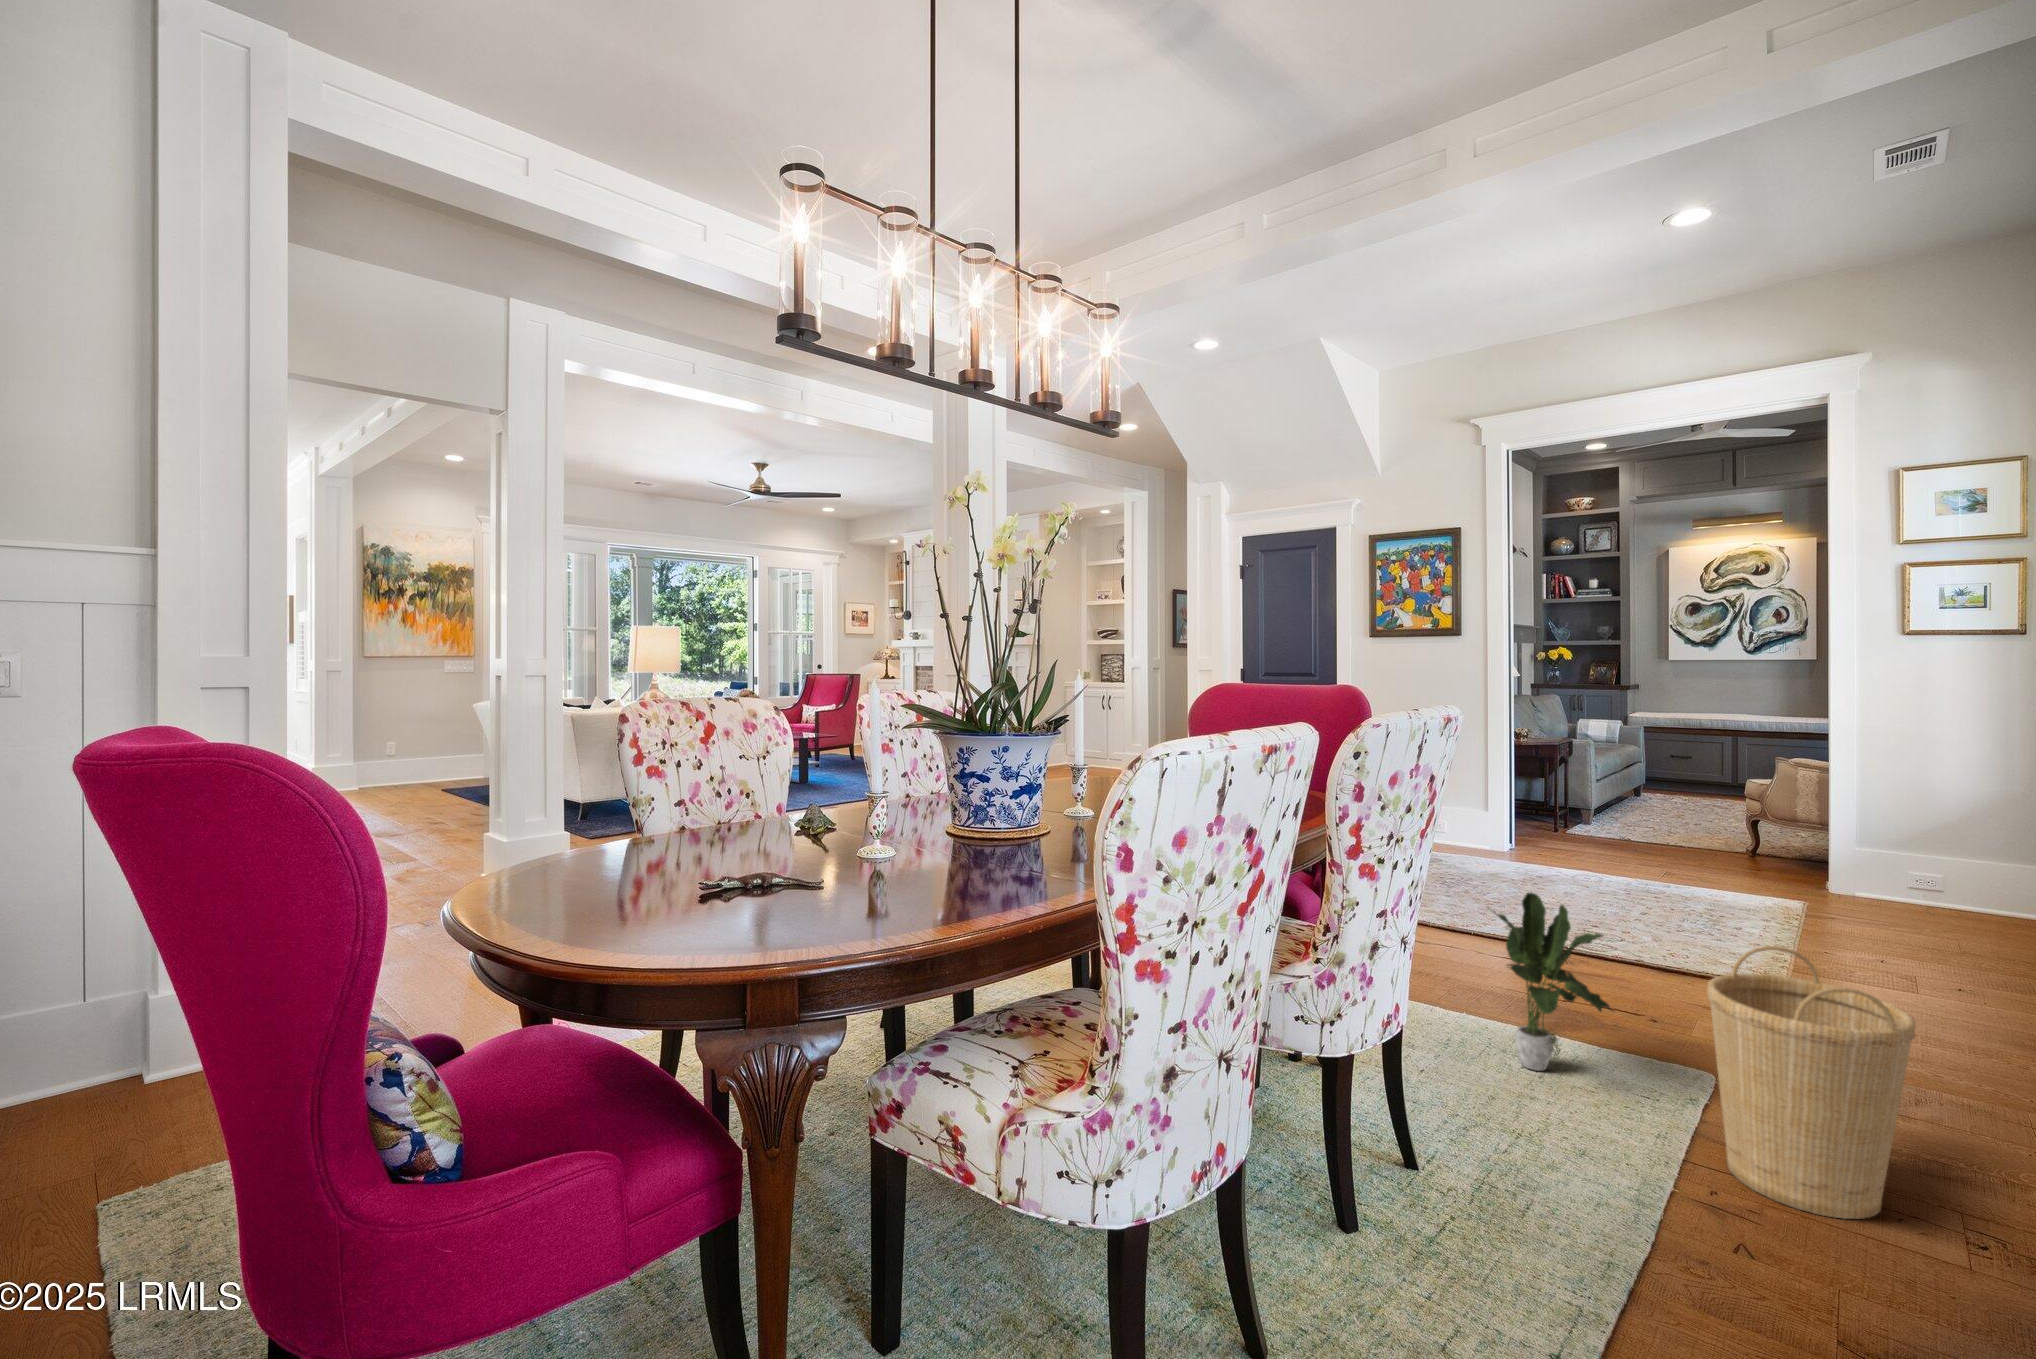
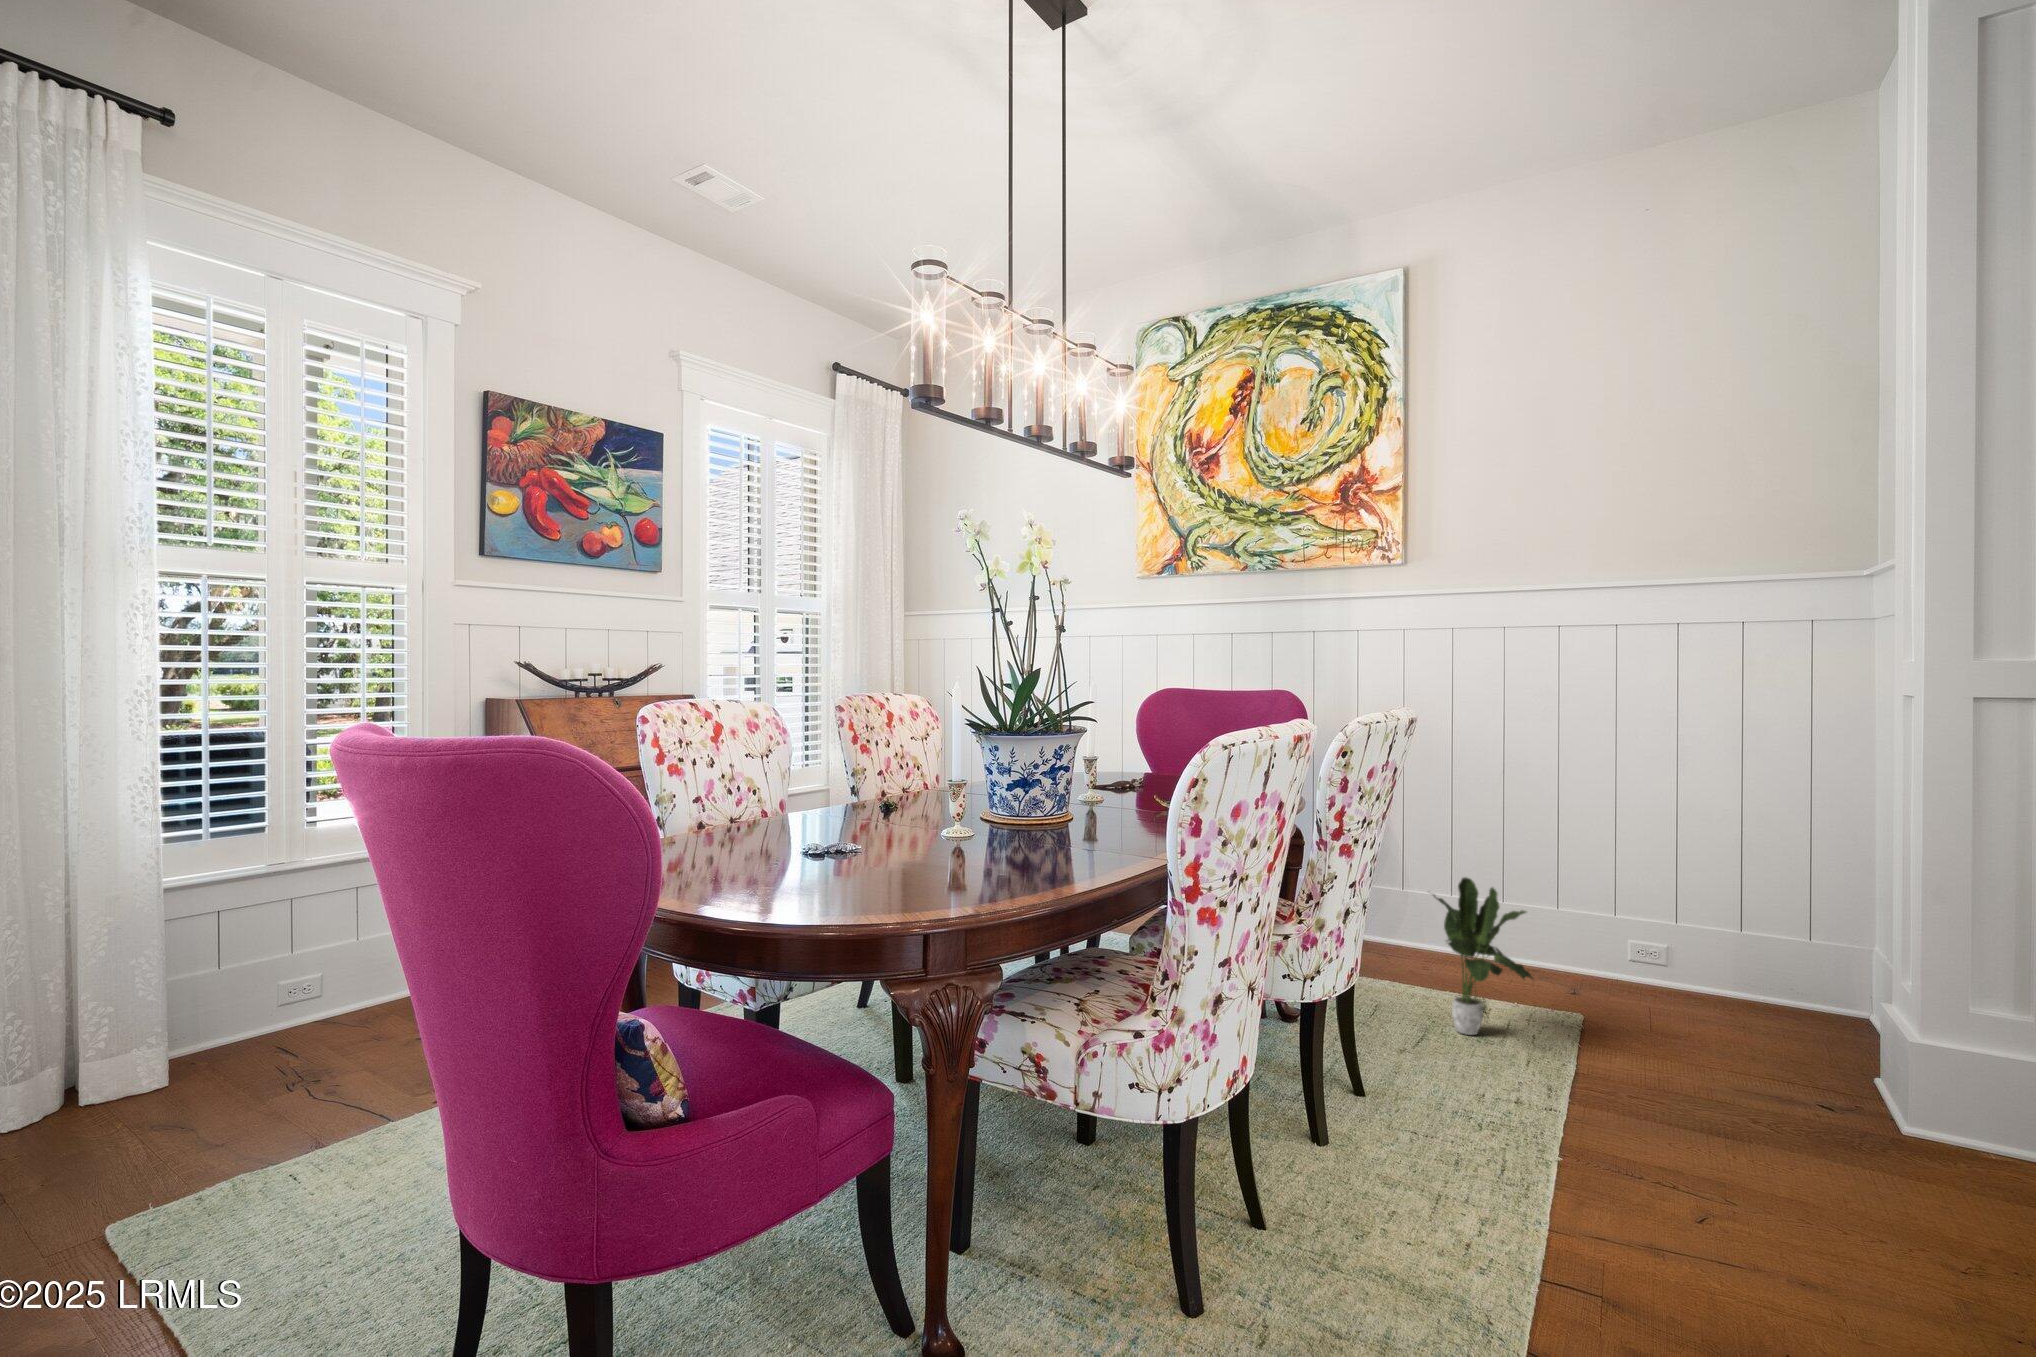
basket: present [1707,946,1916,1219] -> none [1611,914,1767,1131]

